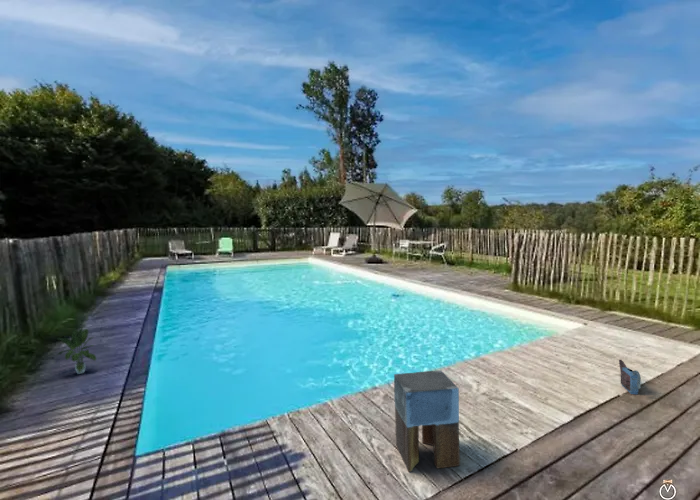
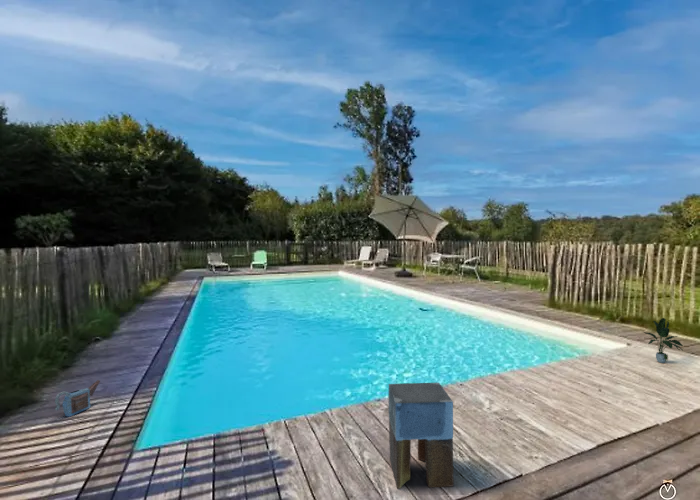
potted plant: present [58,328,96,374] -> present [644,318,683,363]
watering can: present [619,360,641,394] -> present [55,380,100,417]

